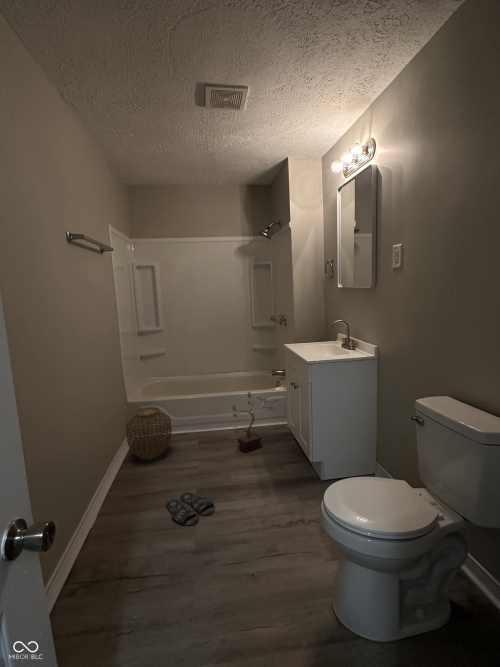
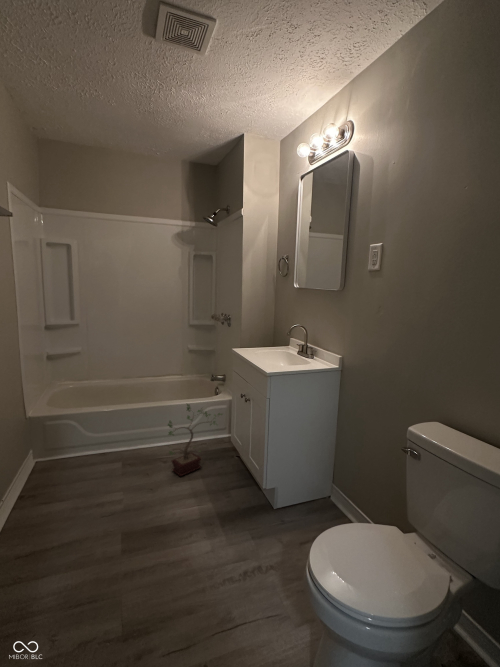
woven basket: present [126,407,172,459] -> none [22,424,87,493]
slippers: present [166,493,215,526] -> none [78,540,146,592]

